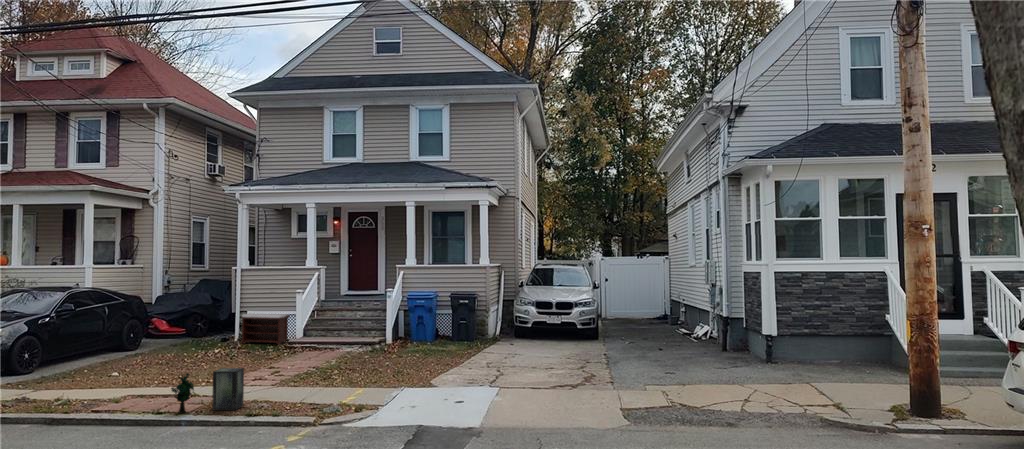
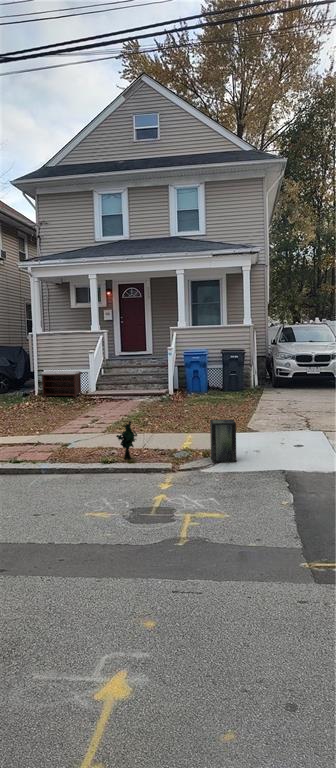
storage box: present [212,368,244,410] -> present [210,419,236,463]
decorative plant: present [171,373,194,413] -> present [116,421,137,459]

